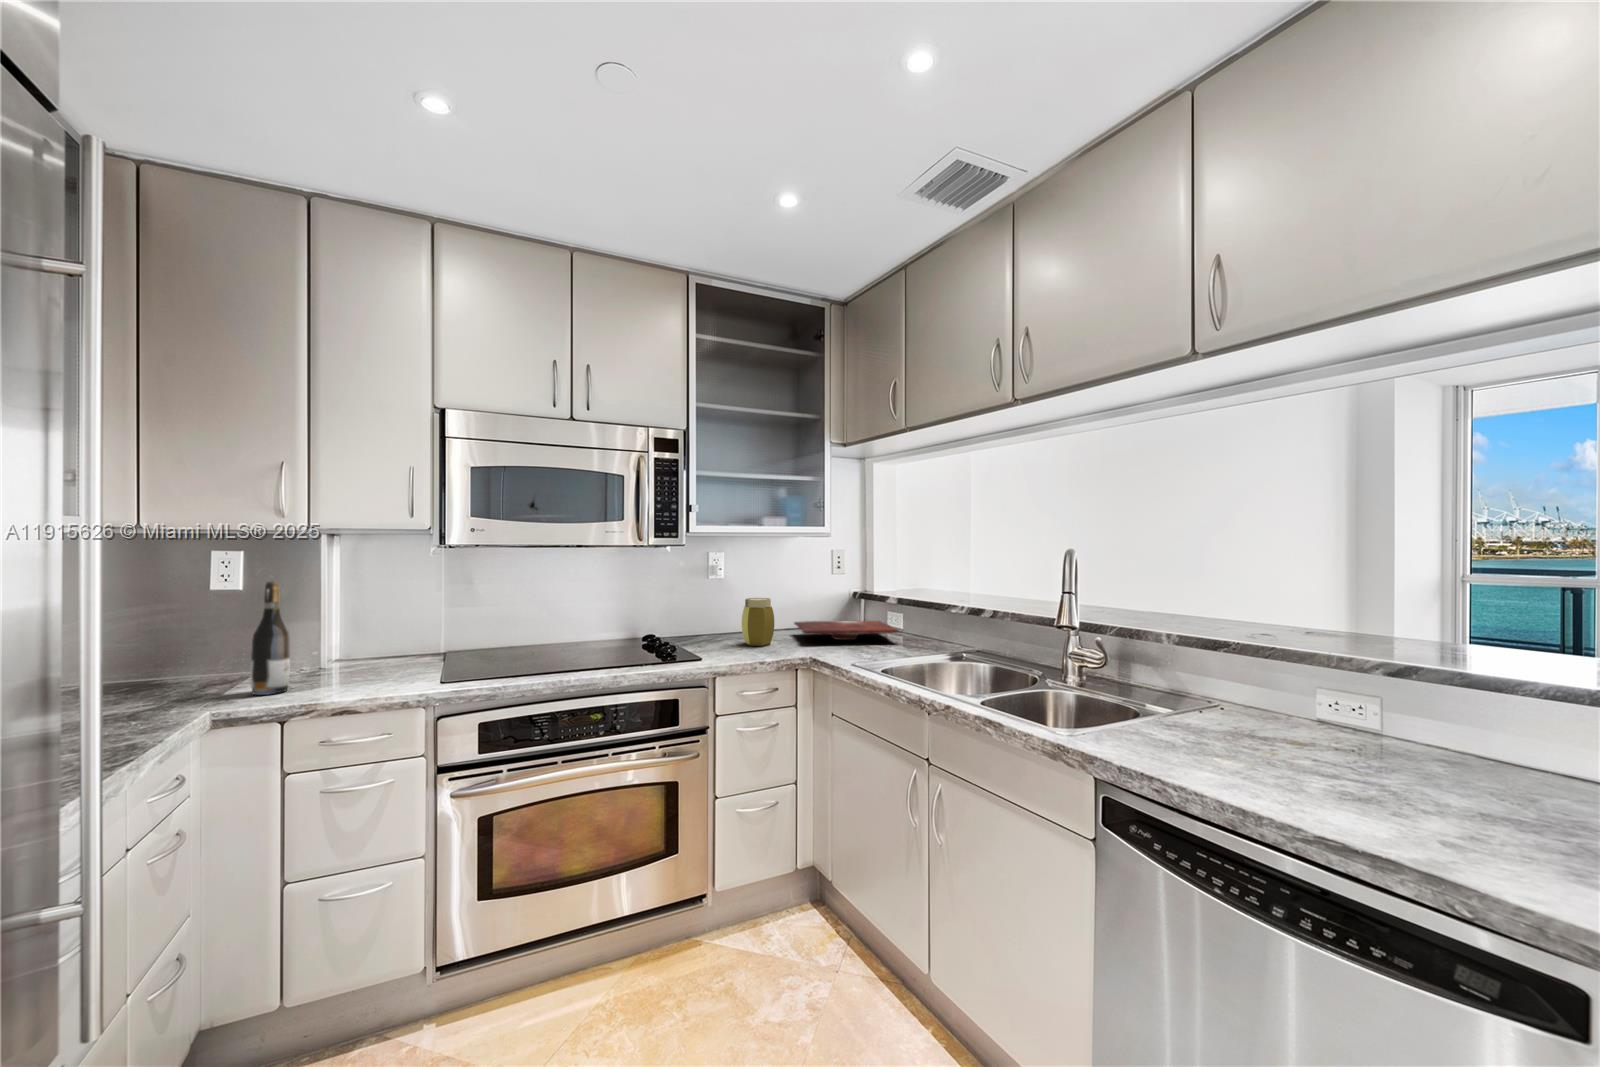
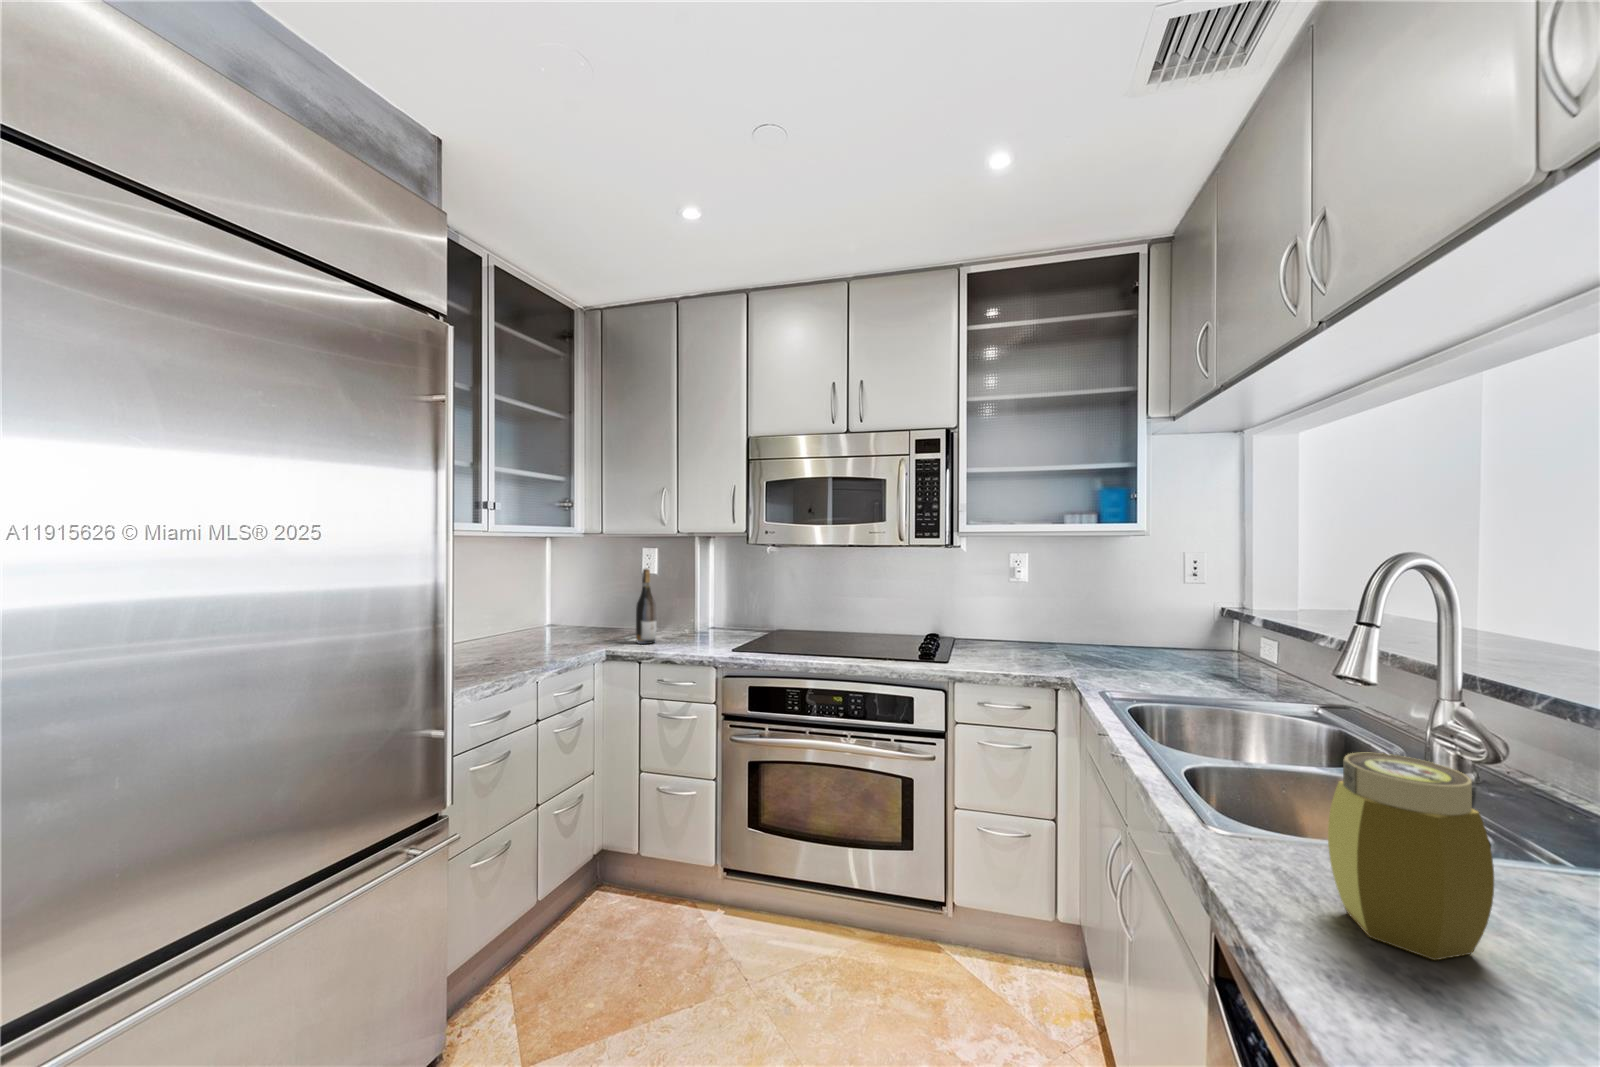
jar: present [742,598,774,646] -> present [1328,753,1494,960]
cutting board: present [794,621,898,640] -> none [1087,636,1233,665]

